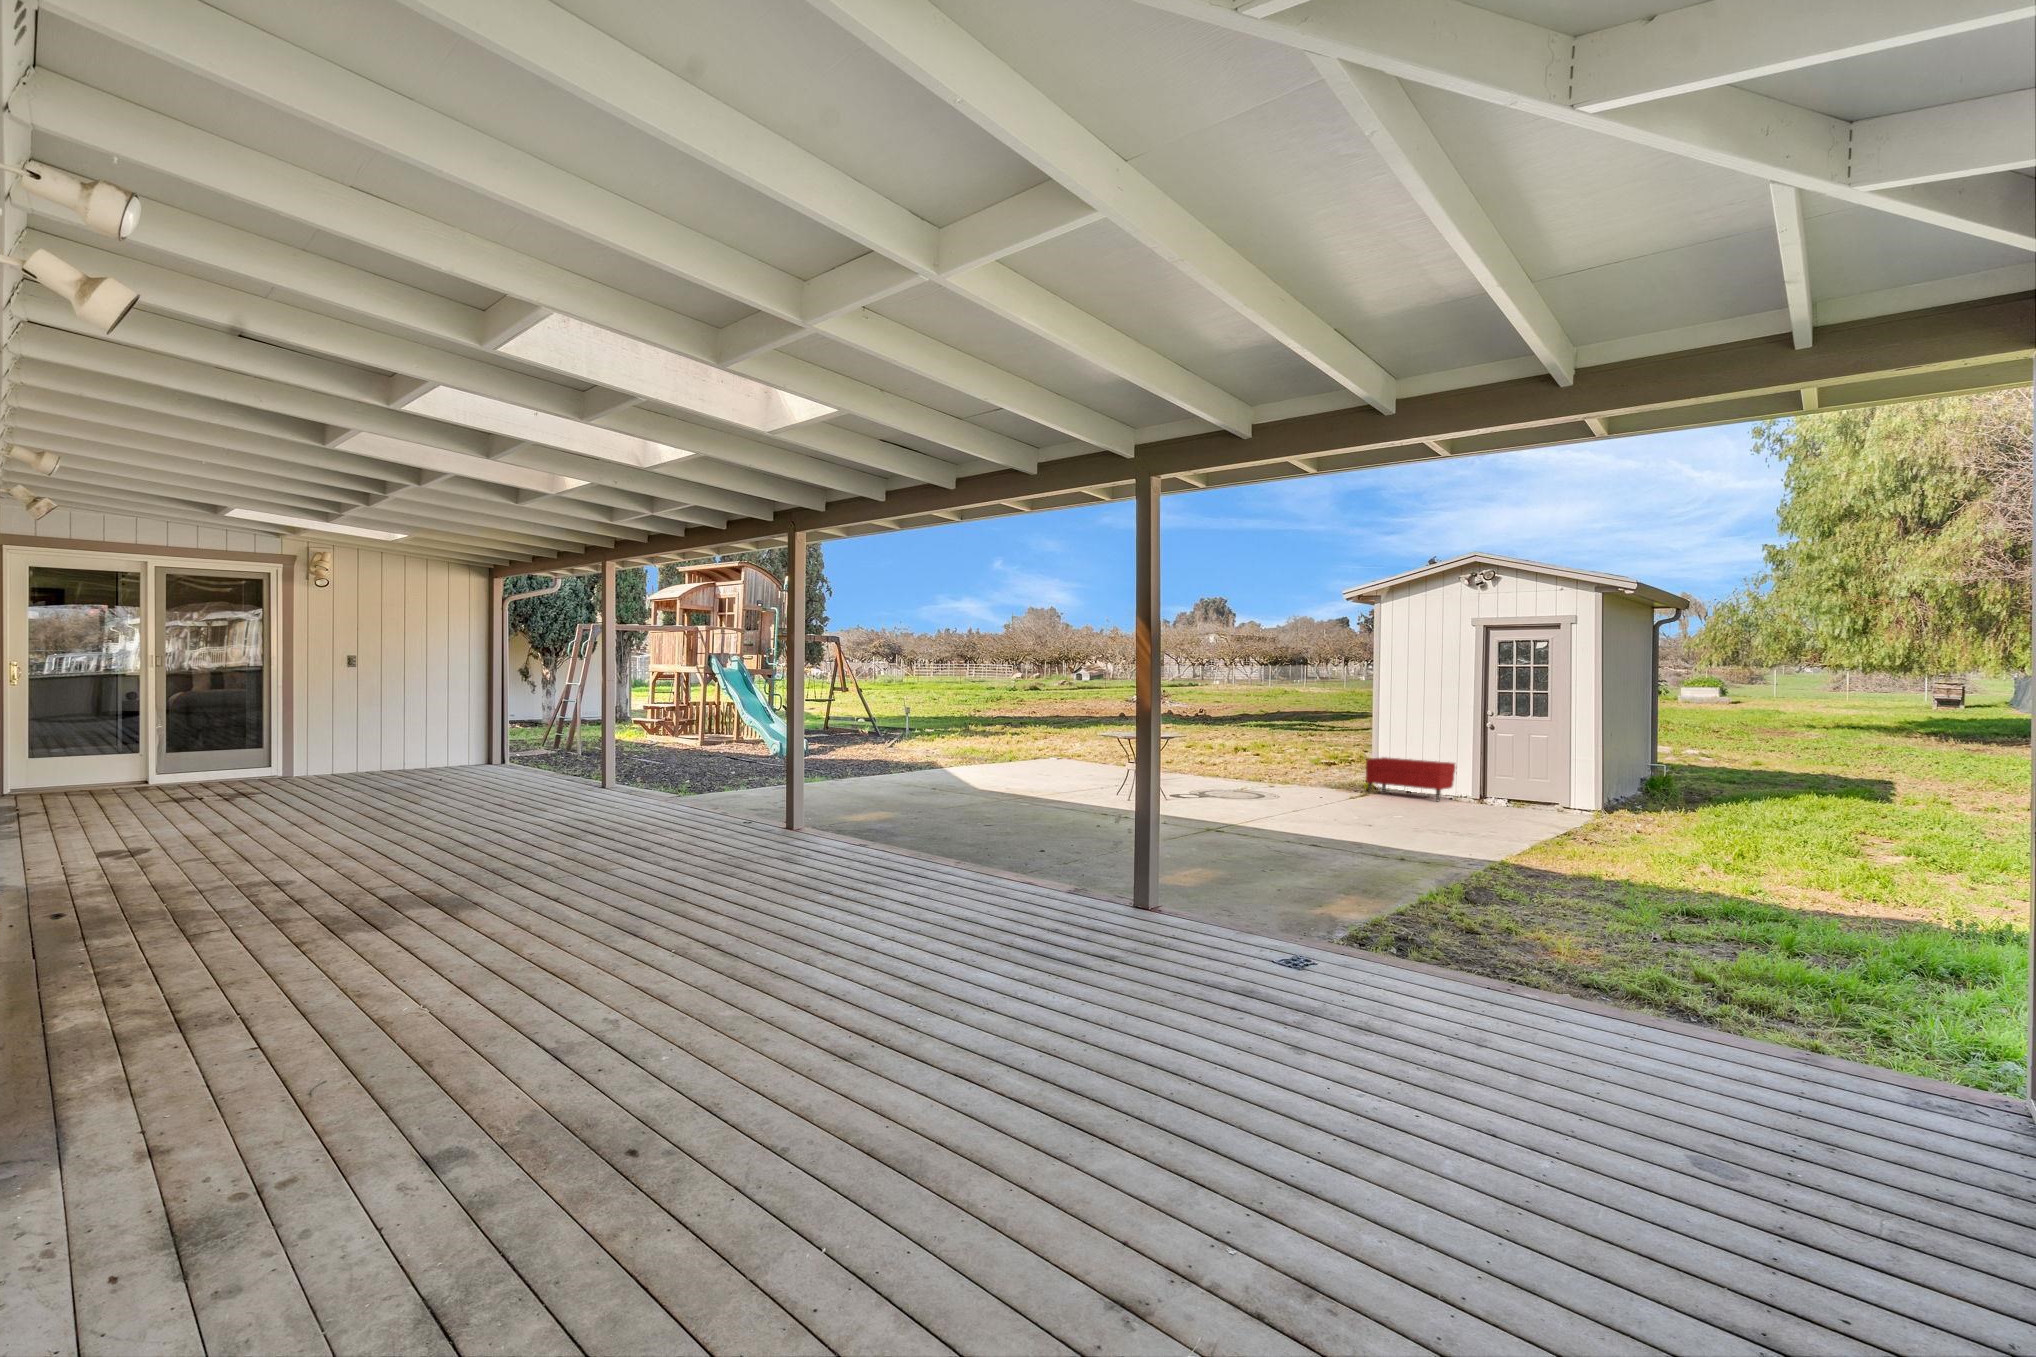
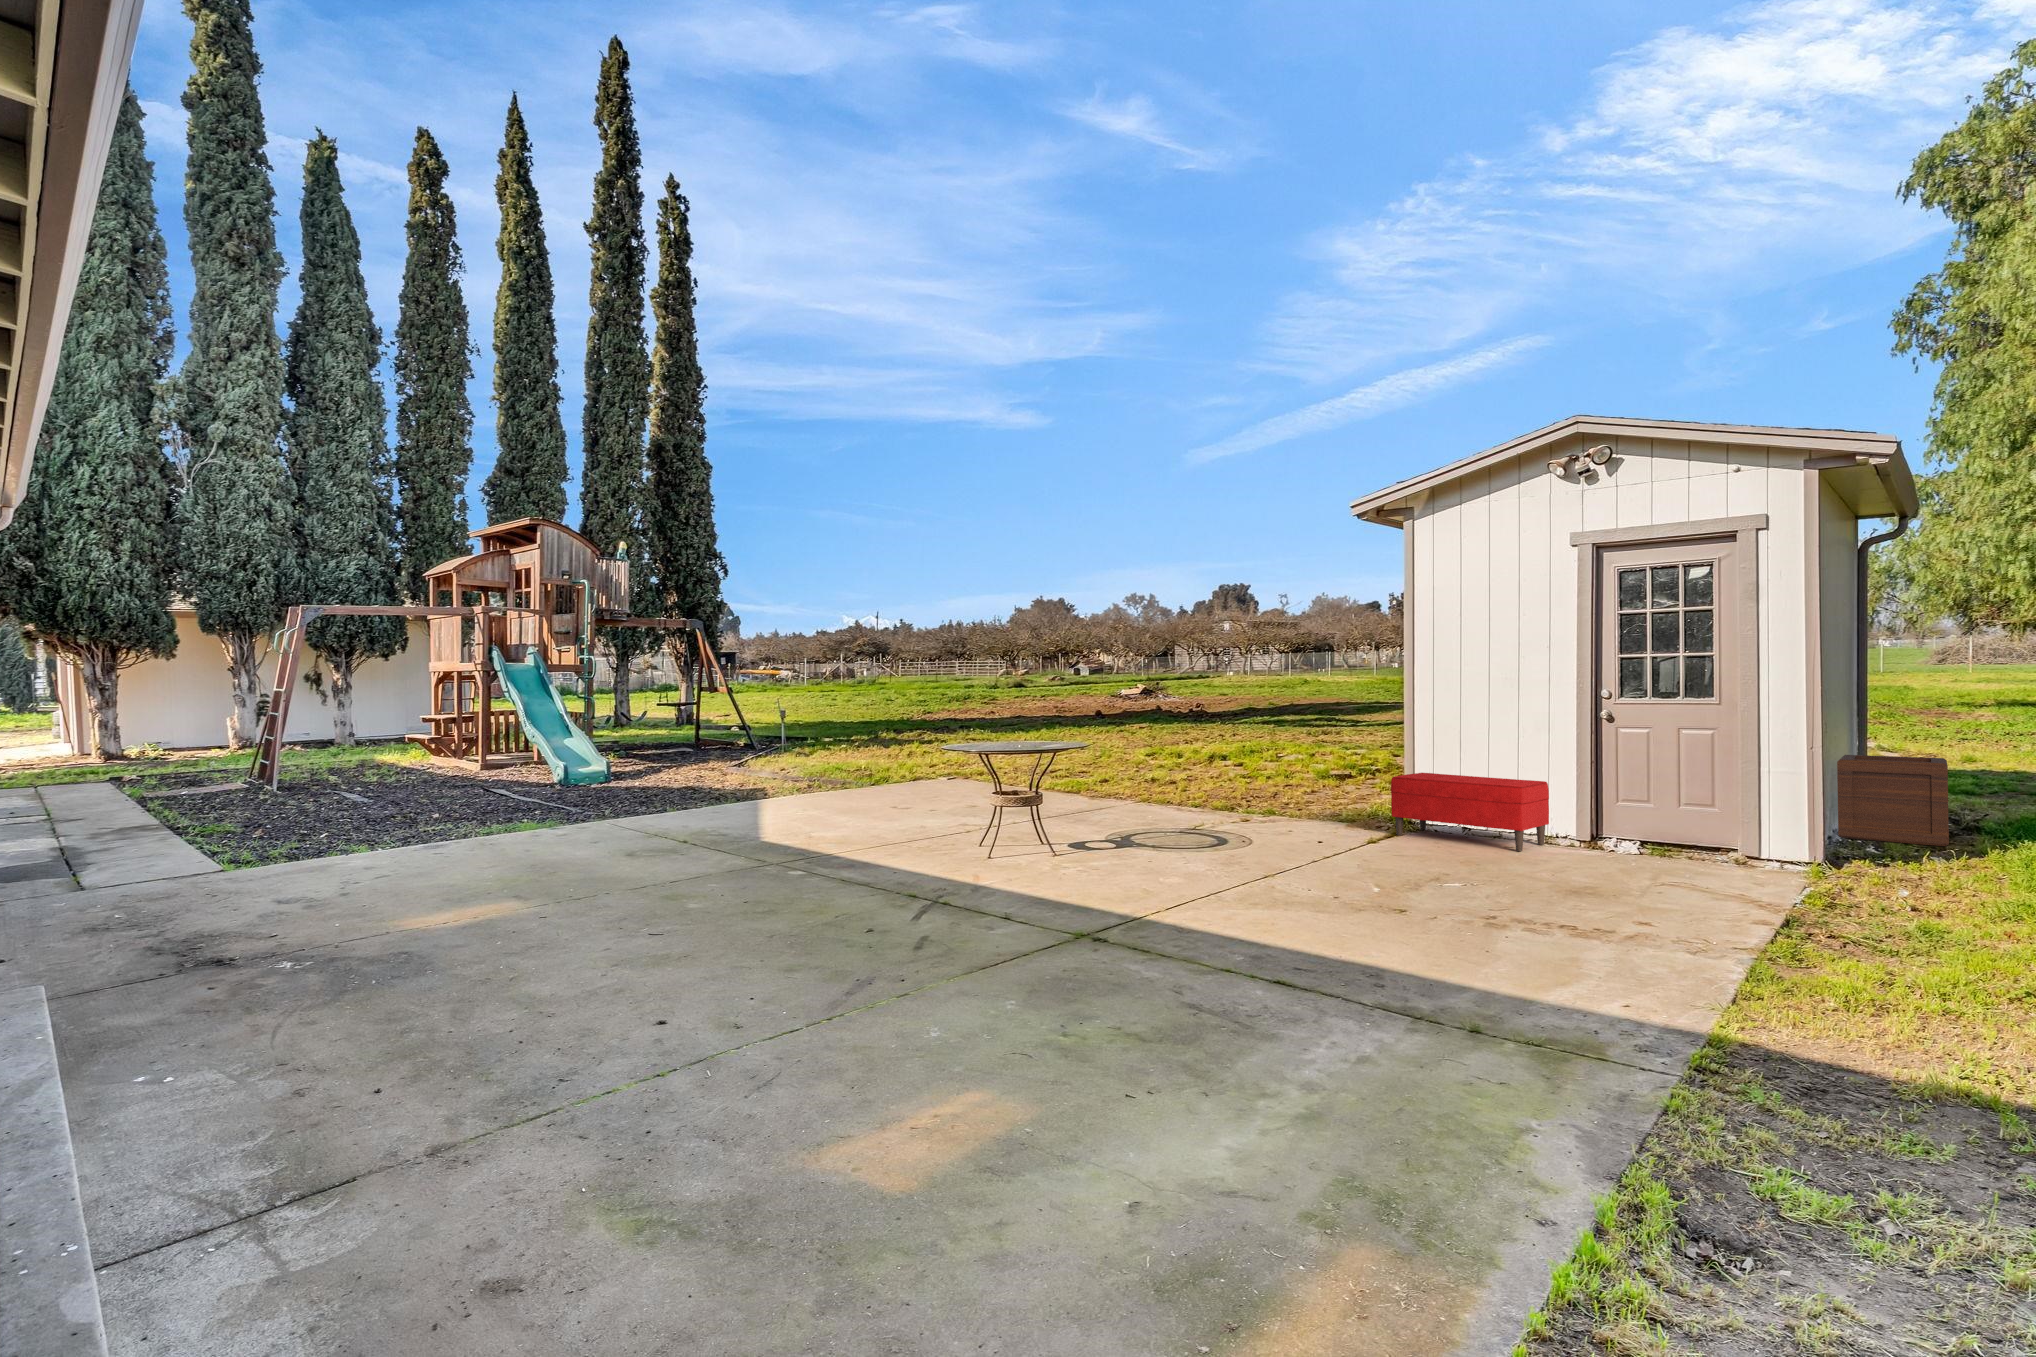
wooden crate: none [1622,752,1685,804] -> present [1837,755,1949,846]

